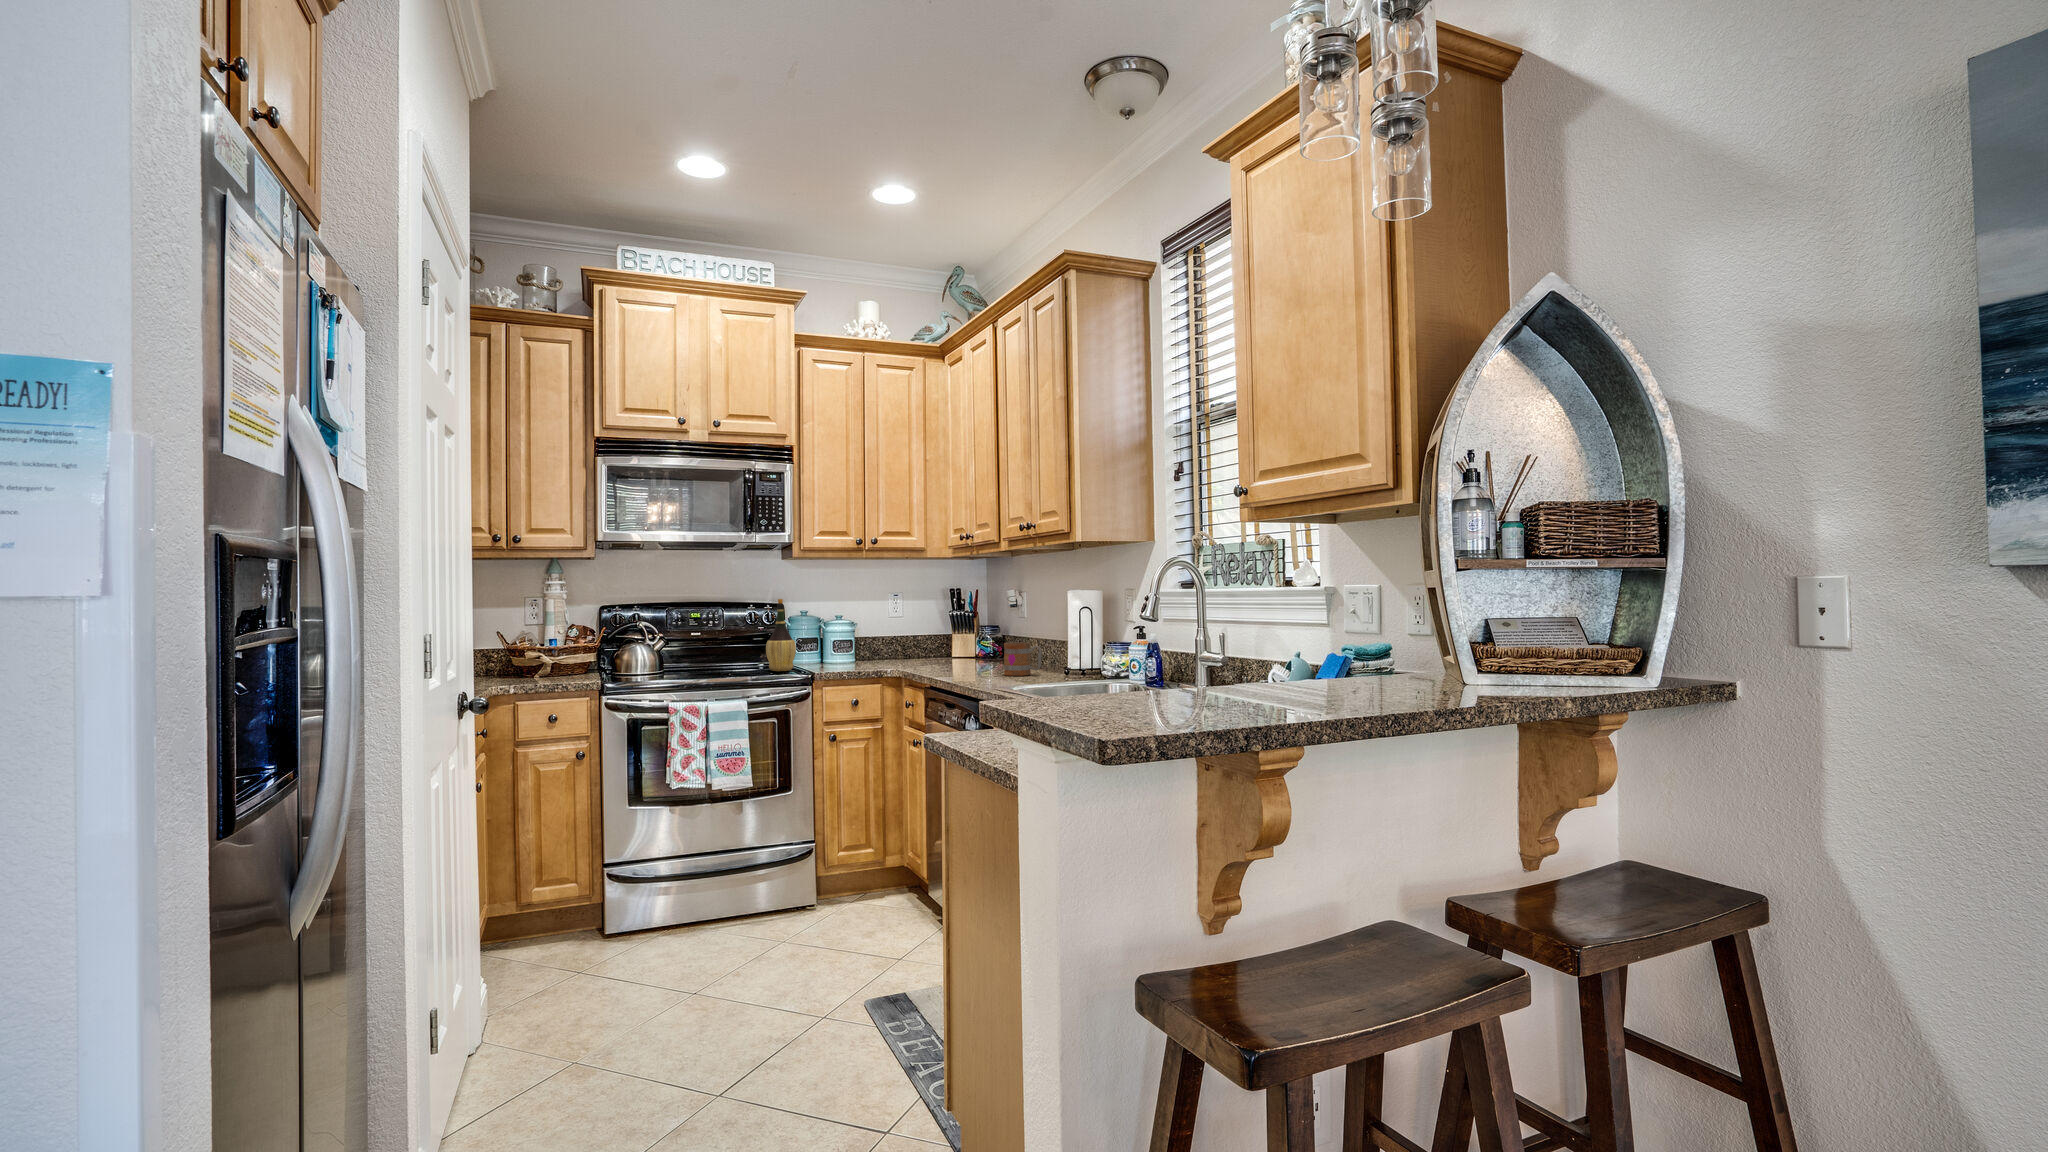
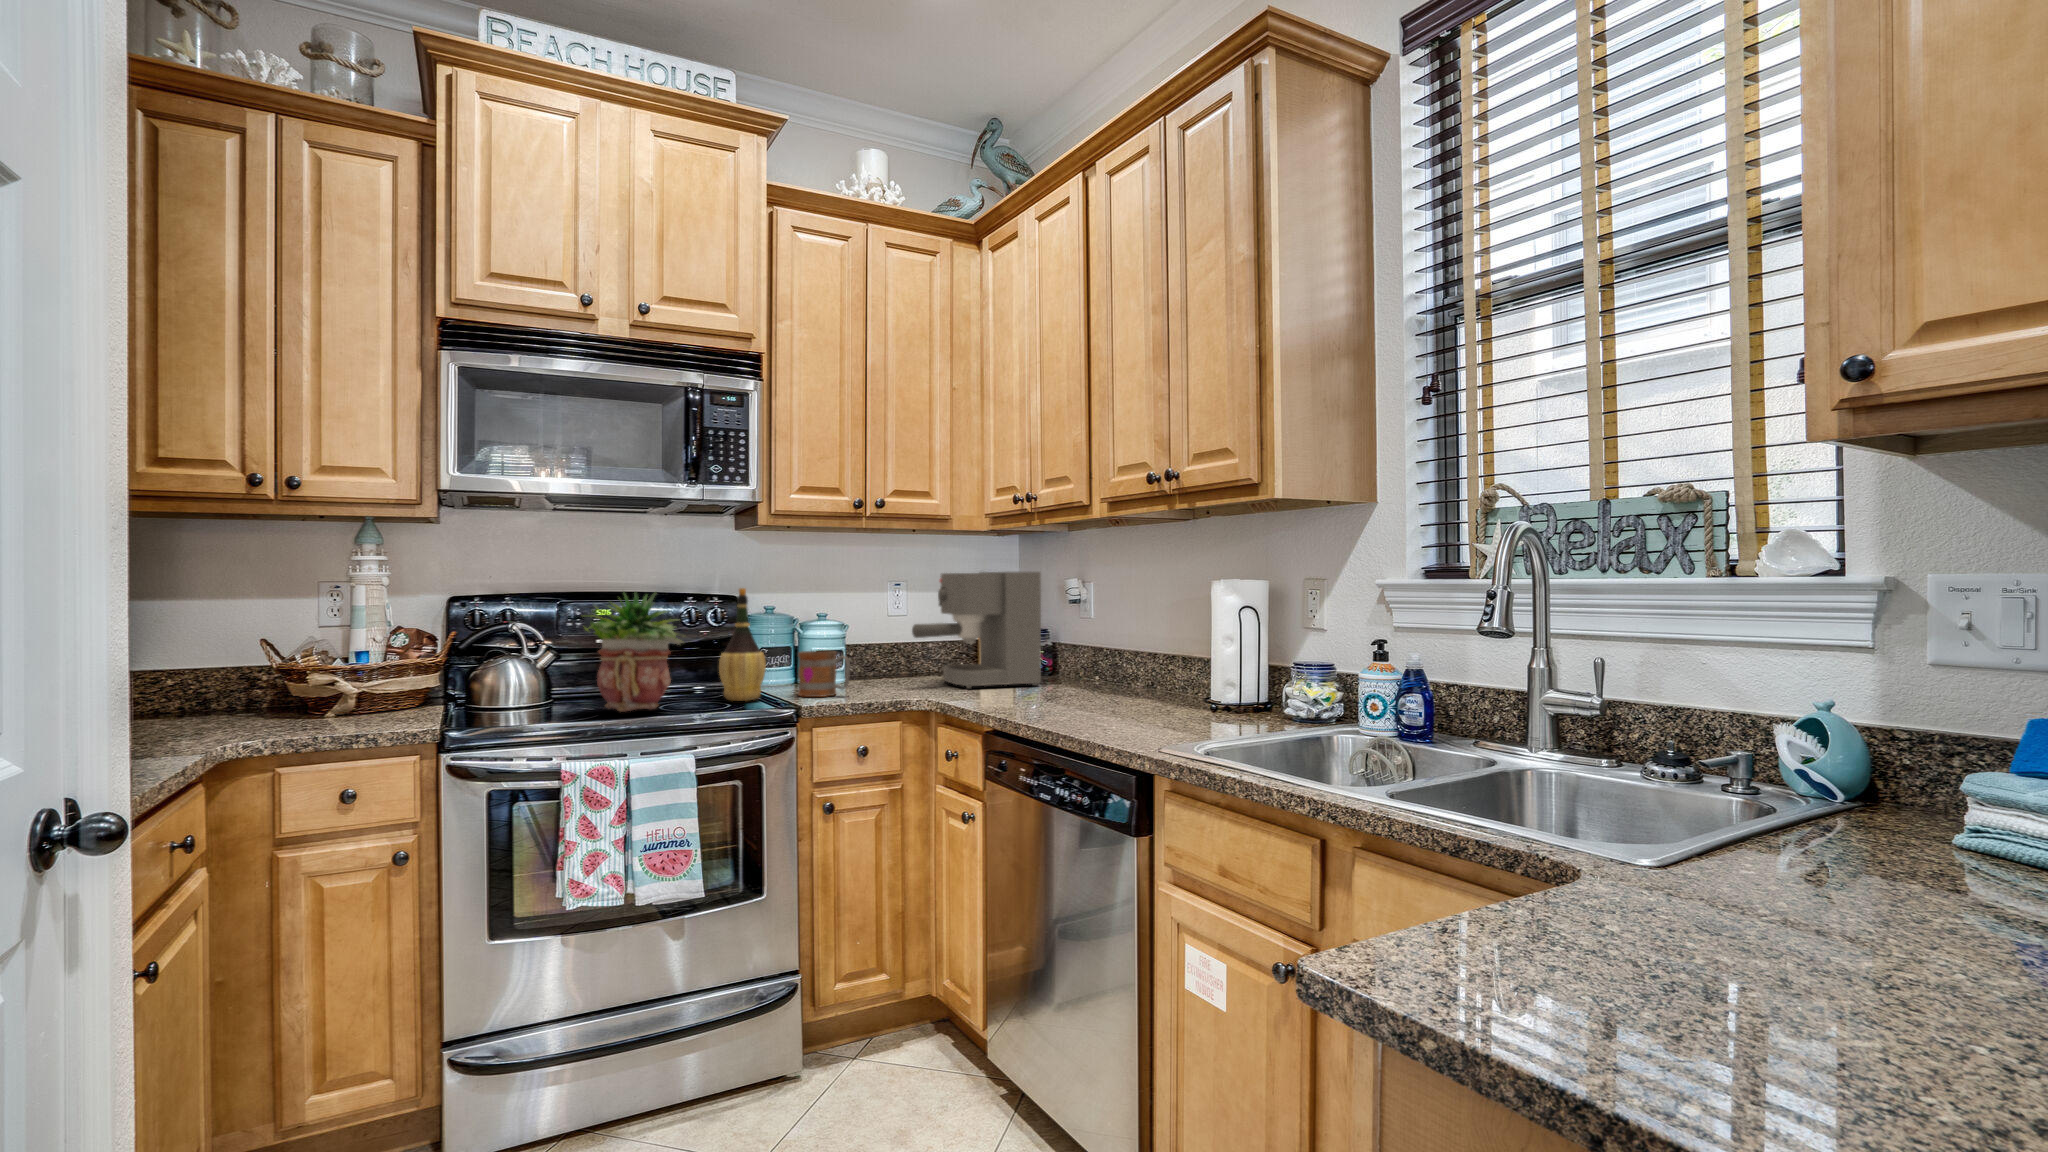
coffee maker: none [896,586,984,665] -> present [912,572,1041,689]
potted plant: none [679,600,744,675] -> present [584,592,684,712]
mug: present [1004,642,1042,676] -> present [798,651,850,697]

